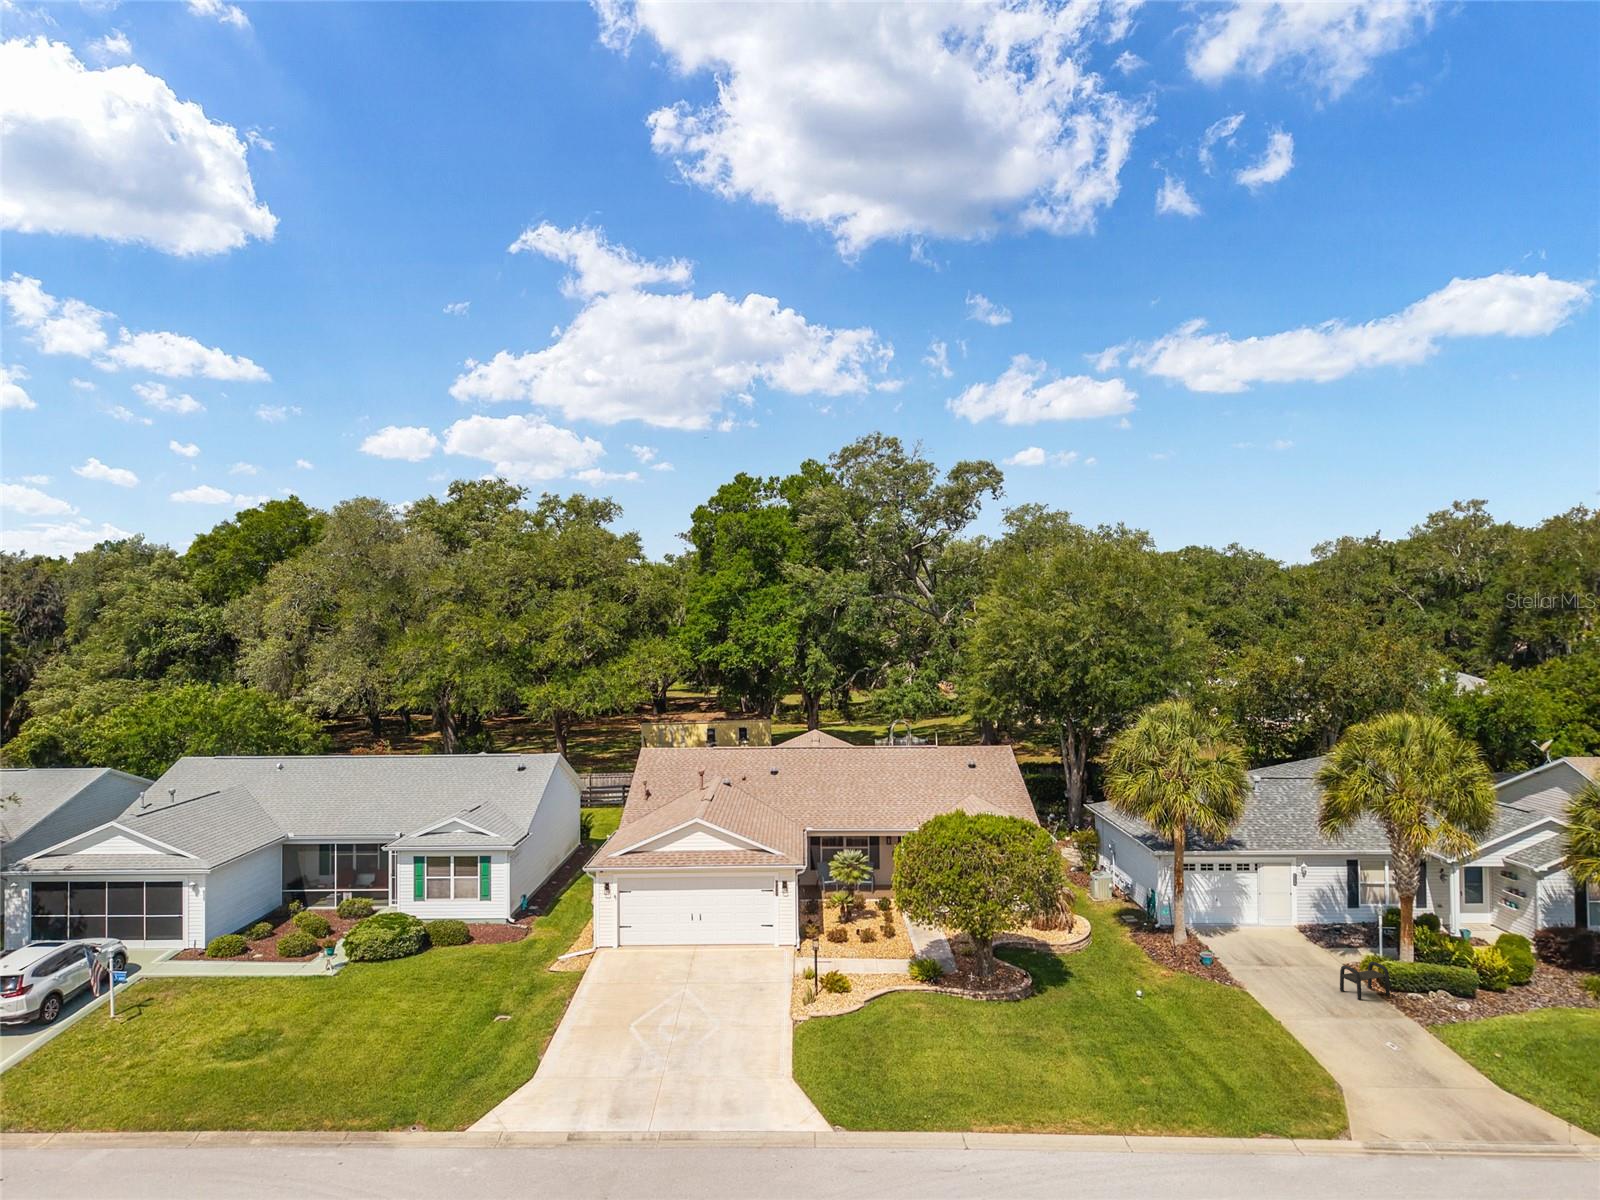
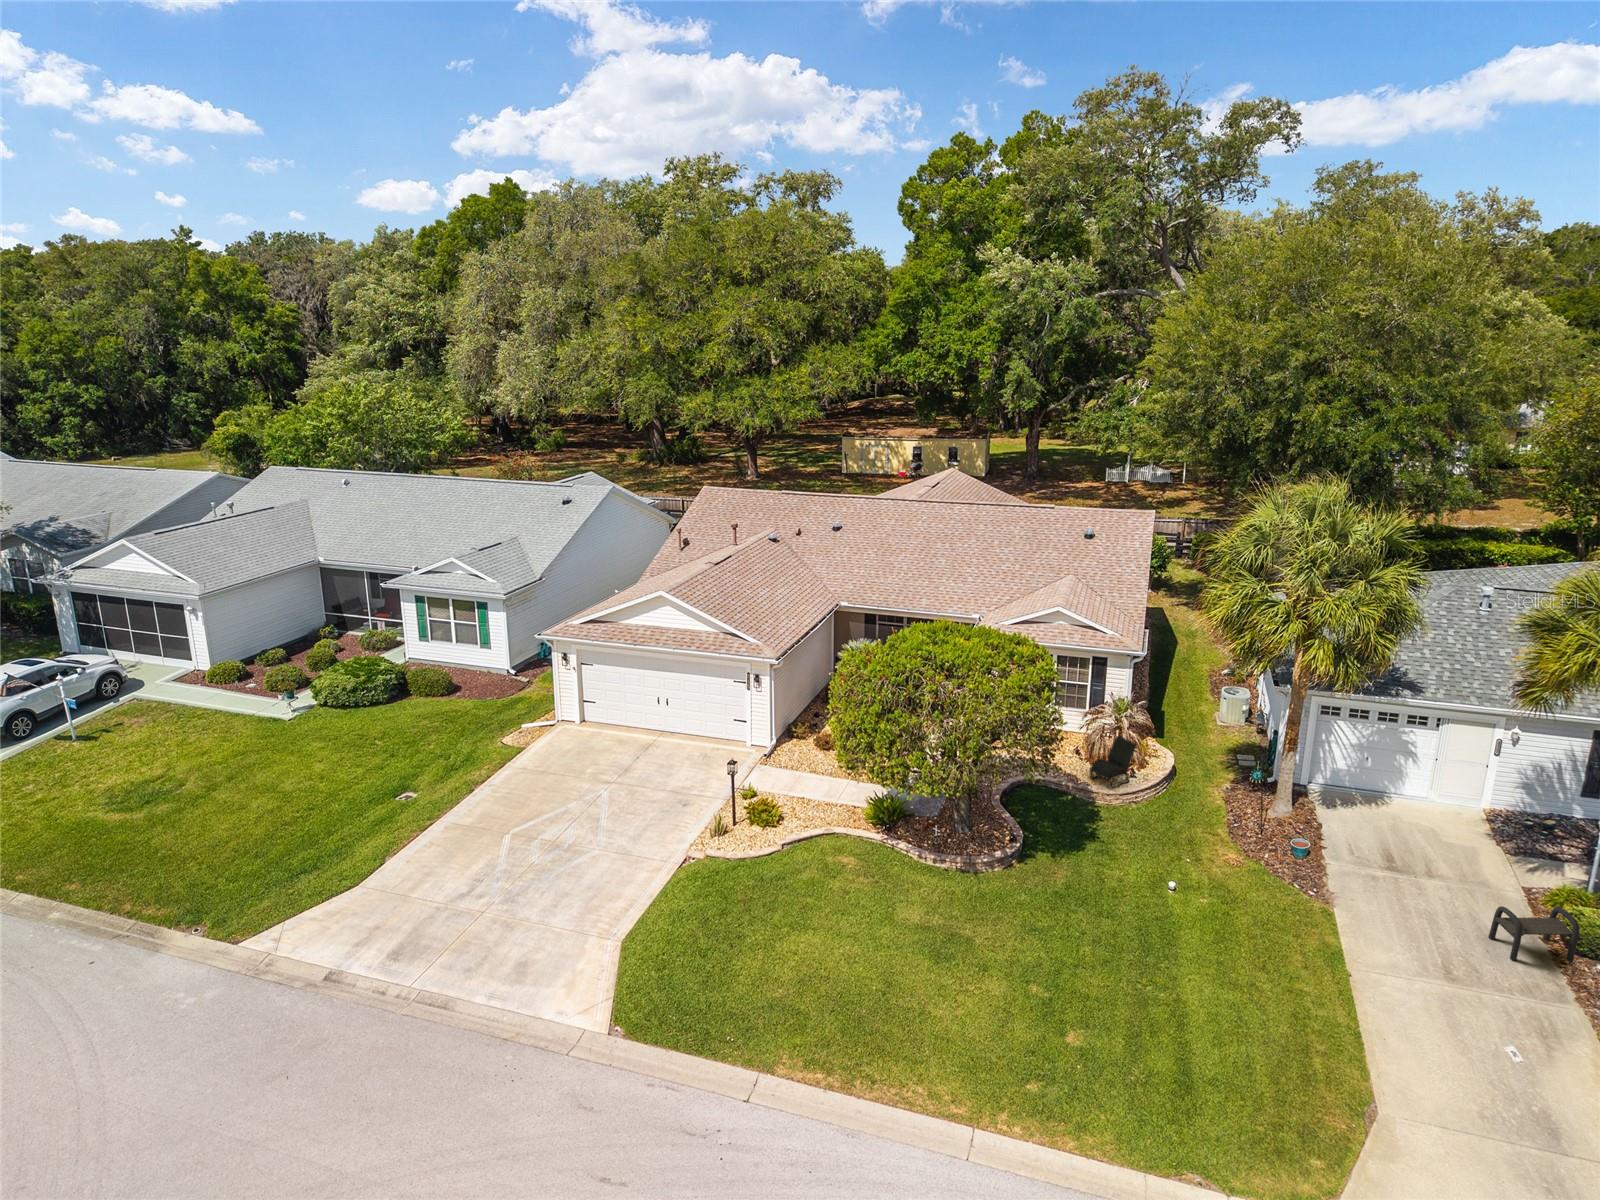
lounge chair: none [1044,904,1074,944] -> present [1090,736,1137,789]

